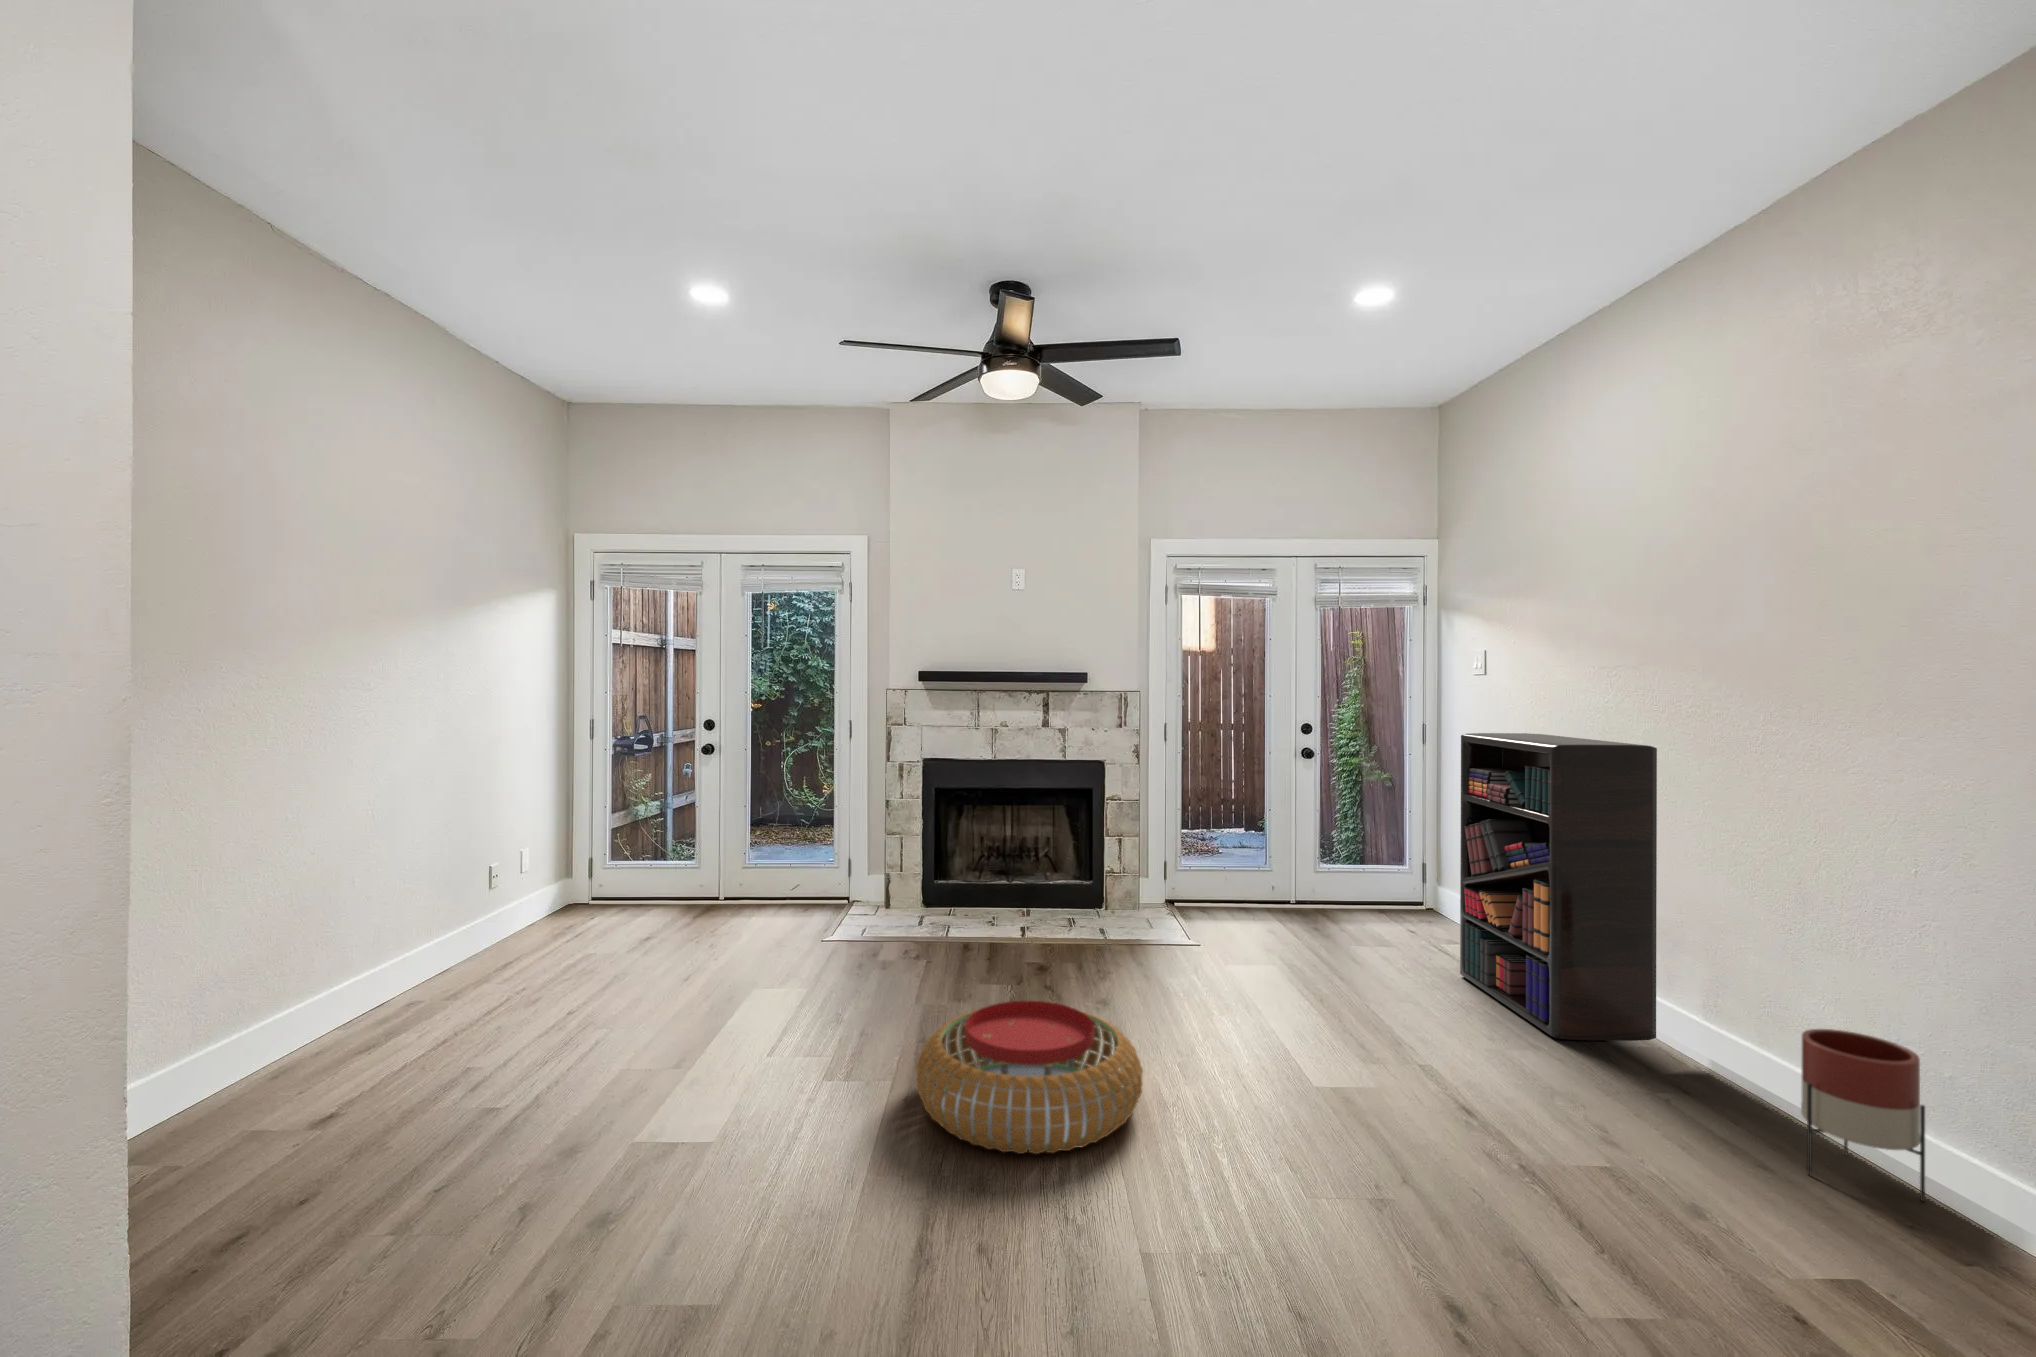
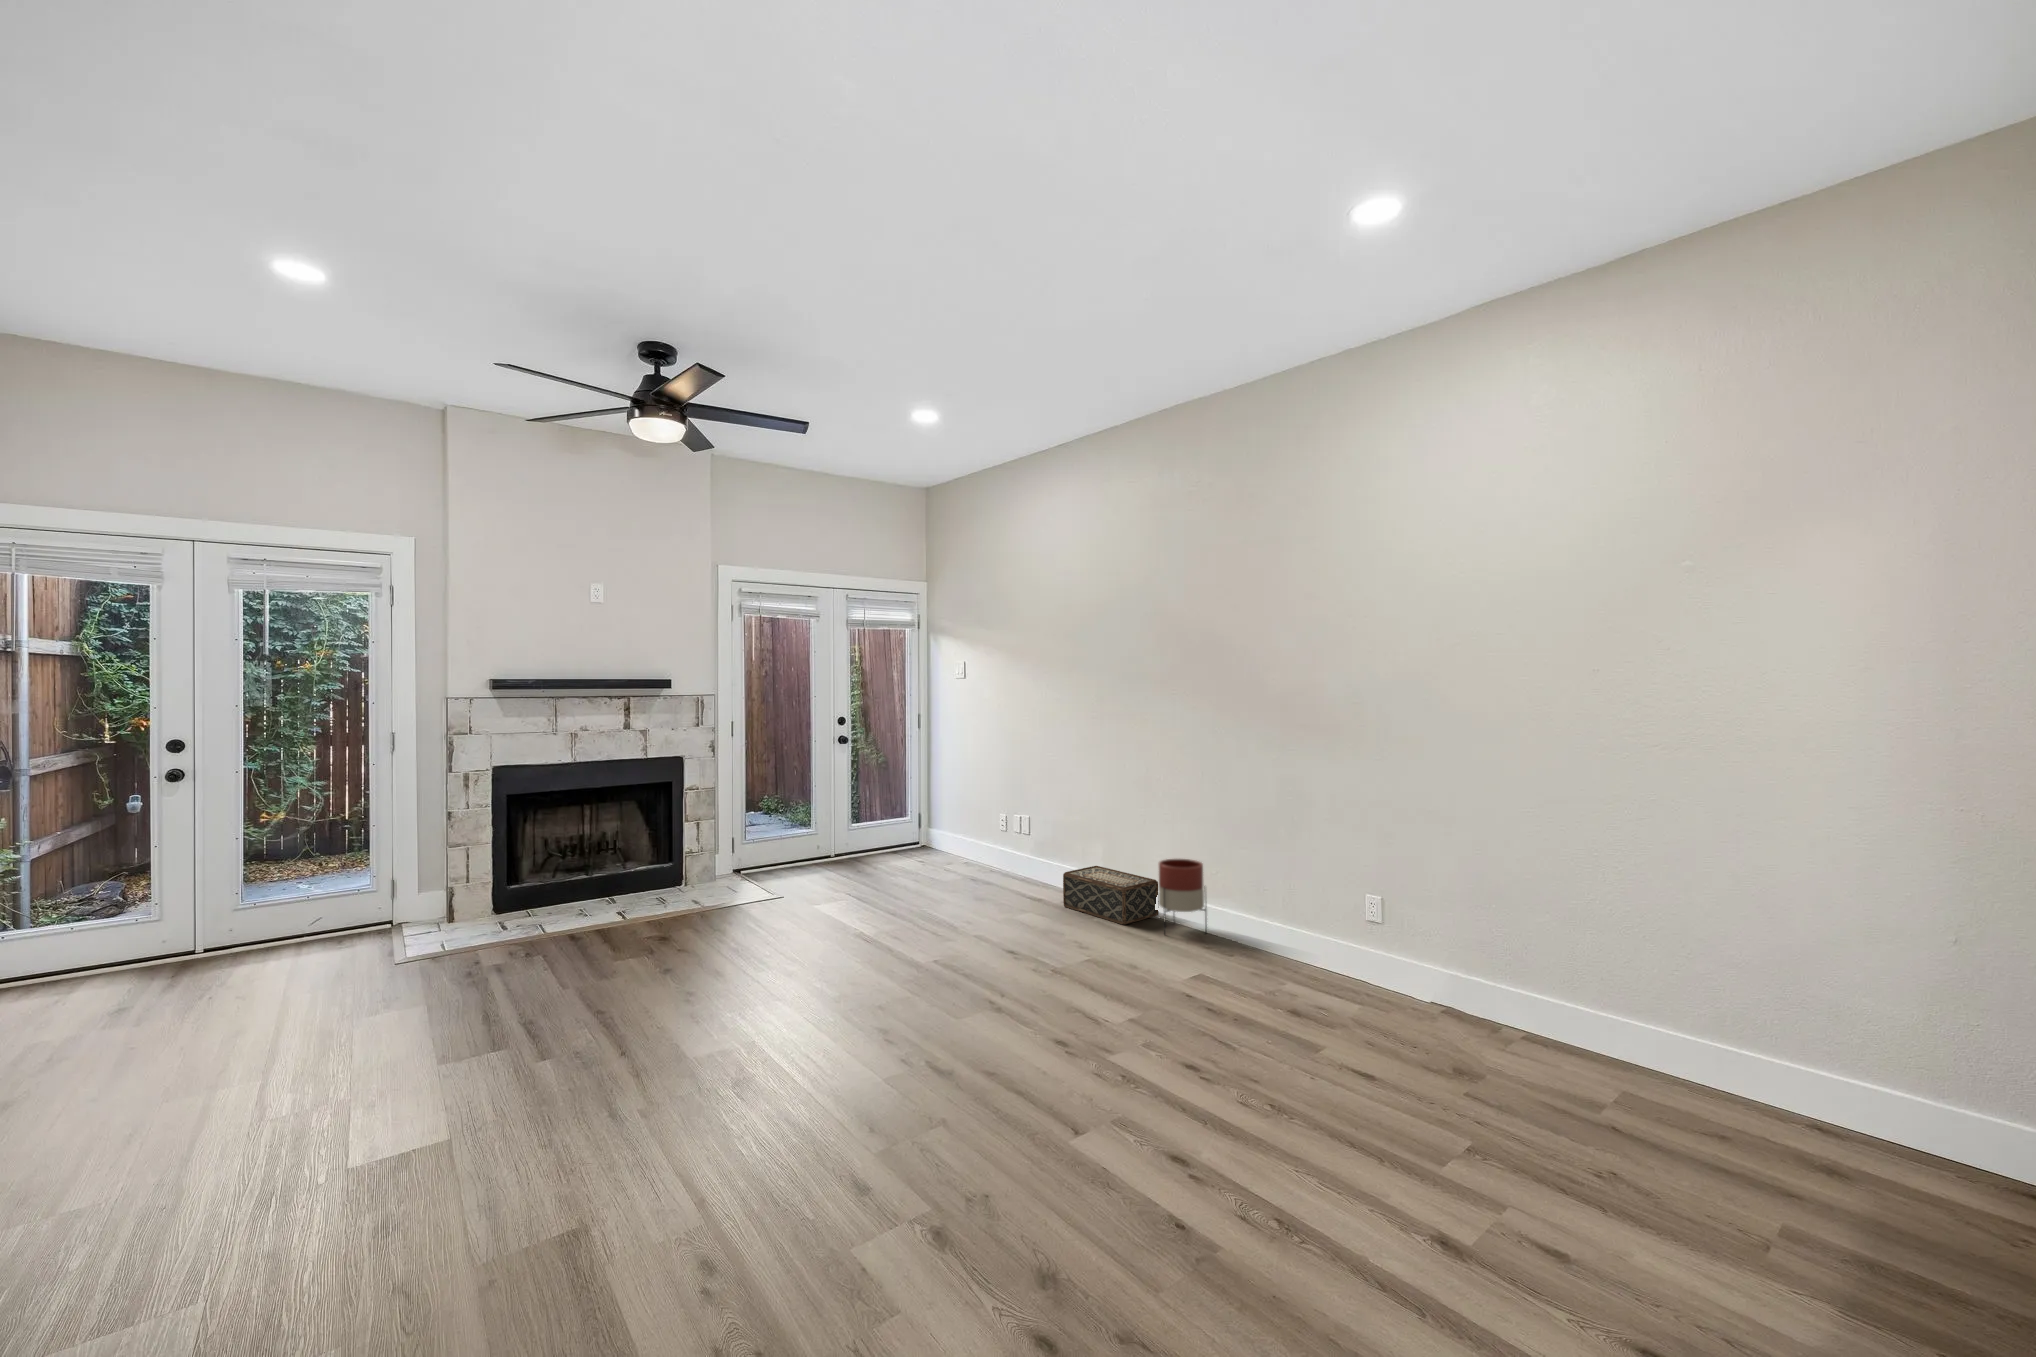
bookshelf: present [1460,733,1657,1041] -> none [964,717,1079,903]
pouf: present [916,1001,1143,1154] -> none [630,941,825,1059]
woven basket: none [1612,1002,1815,1127] -> present [1063,866,1159,925]

